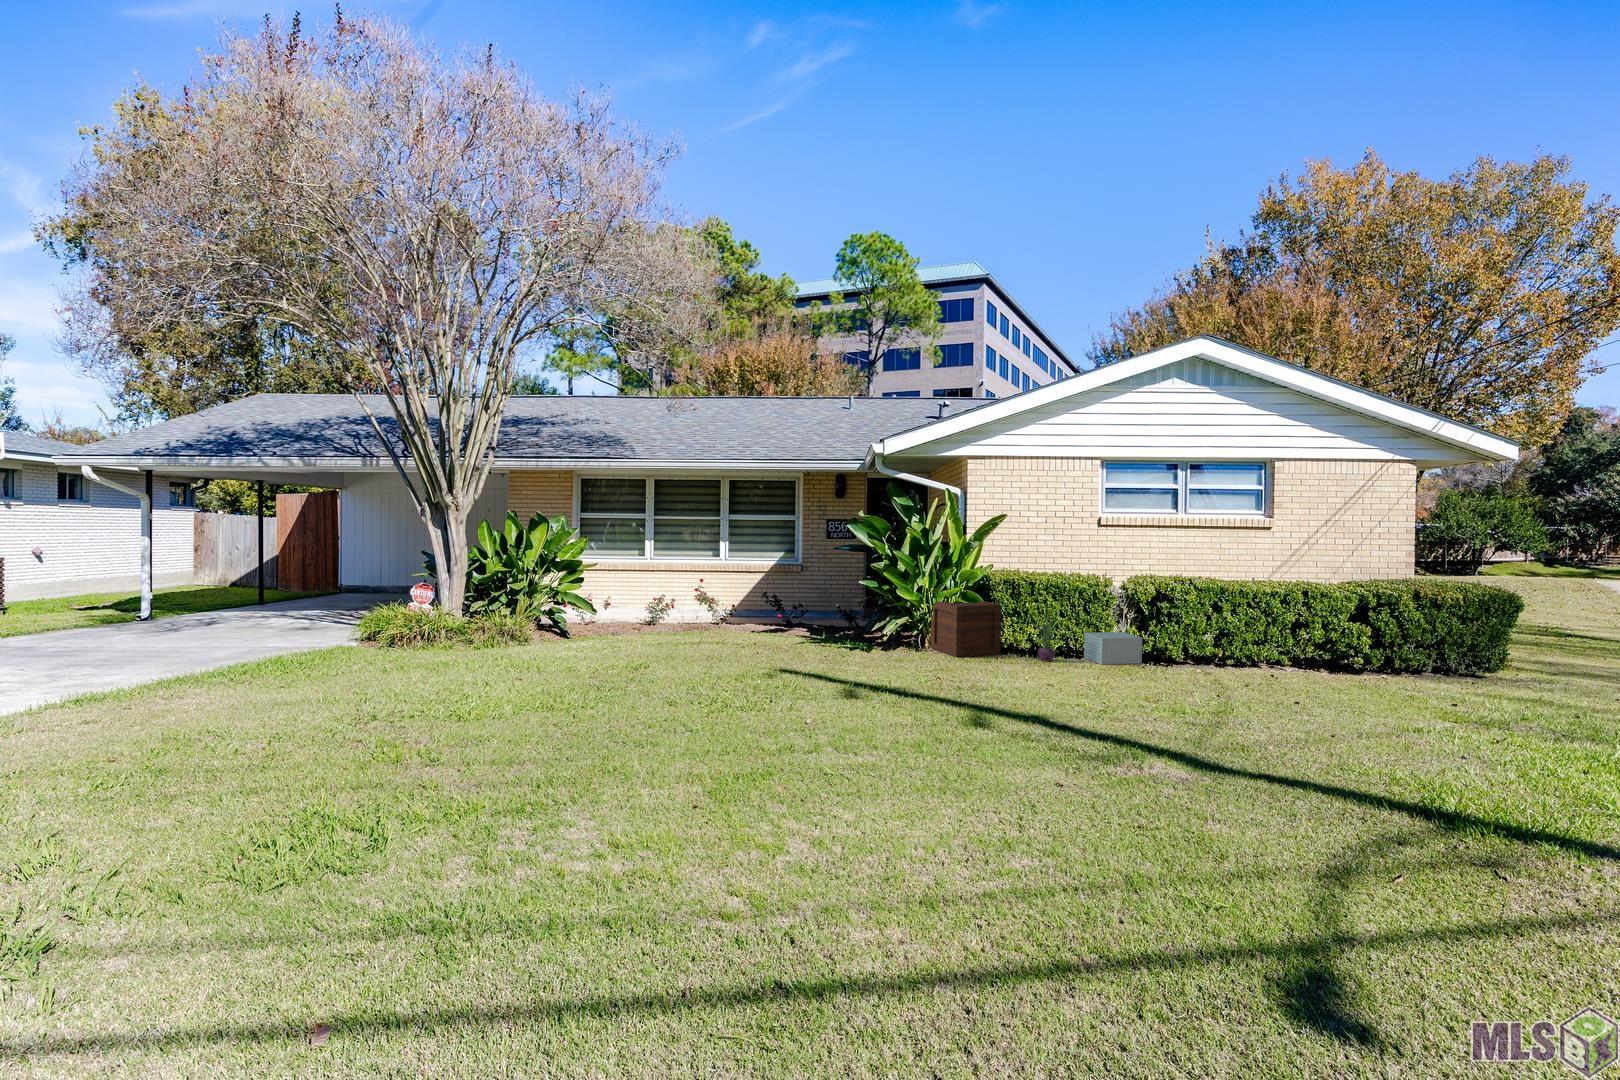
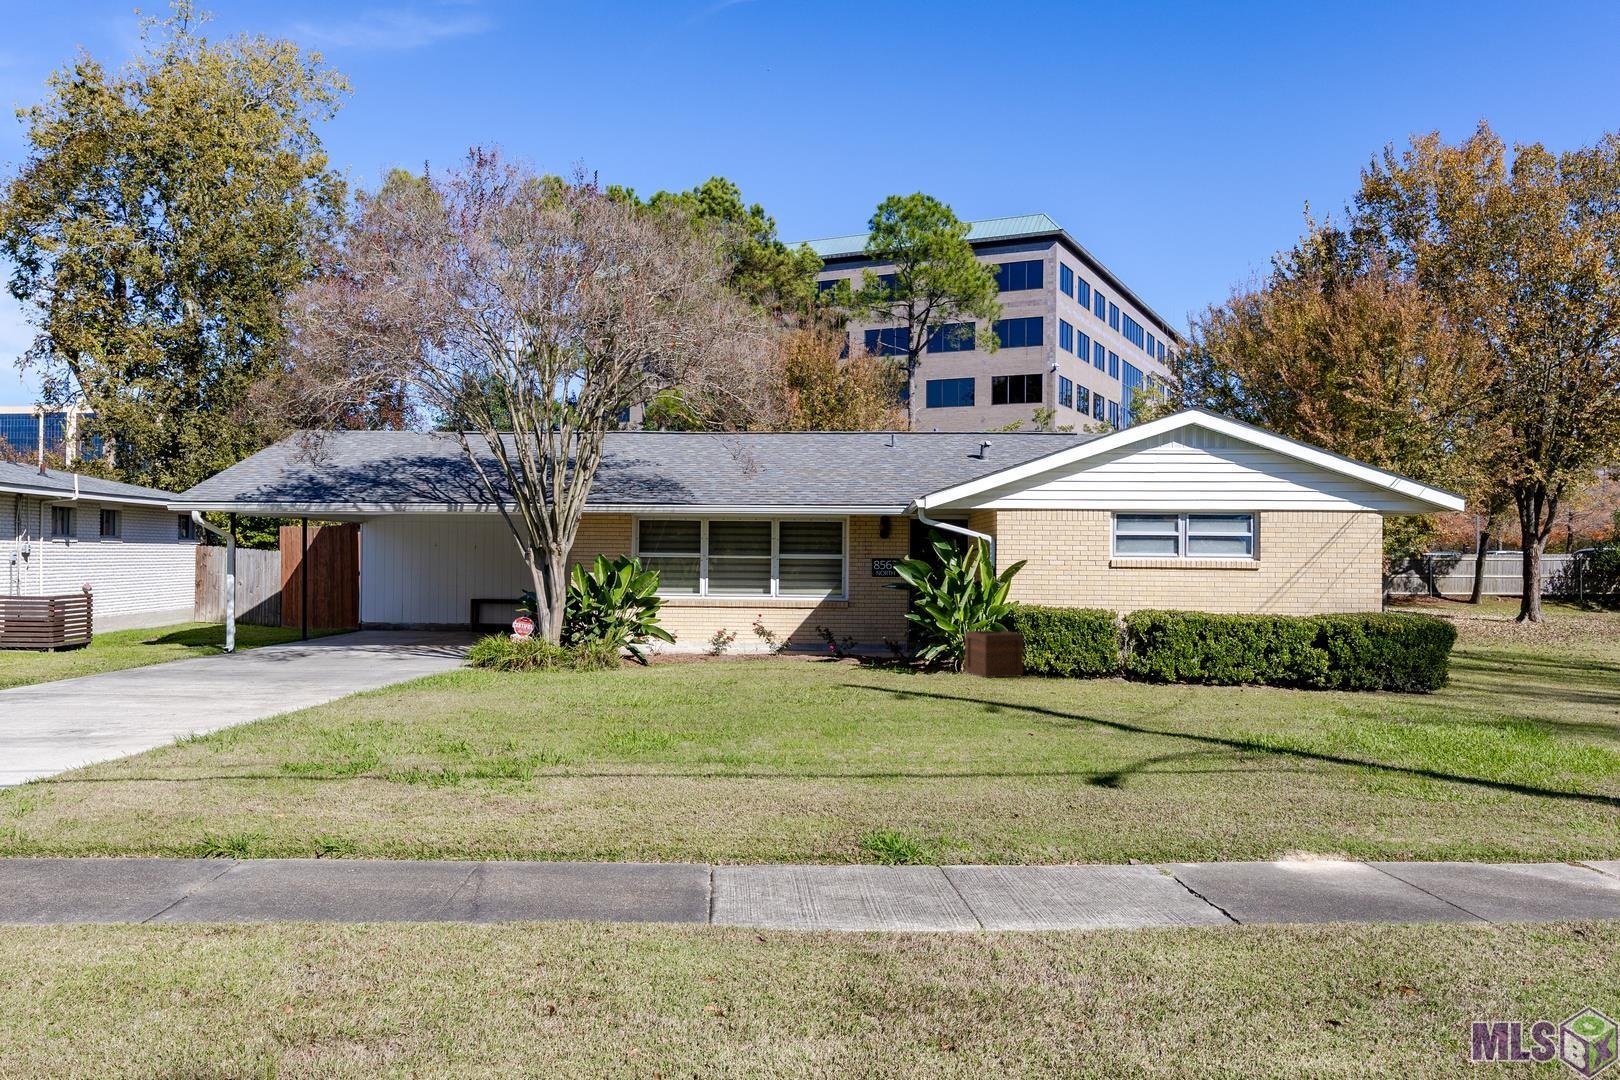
decorative plant: present [1035,616,1055,662] -> none [1038,643,1081,681]
storage box: present [1084,632,1142,664] -> none [1093,657,1139,683]

